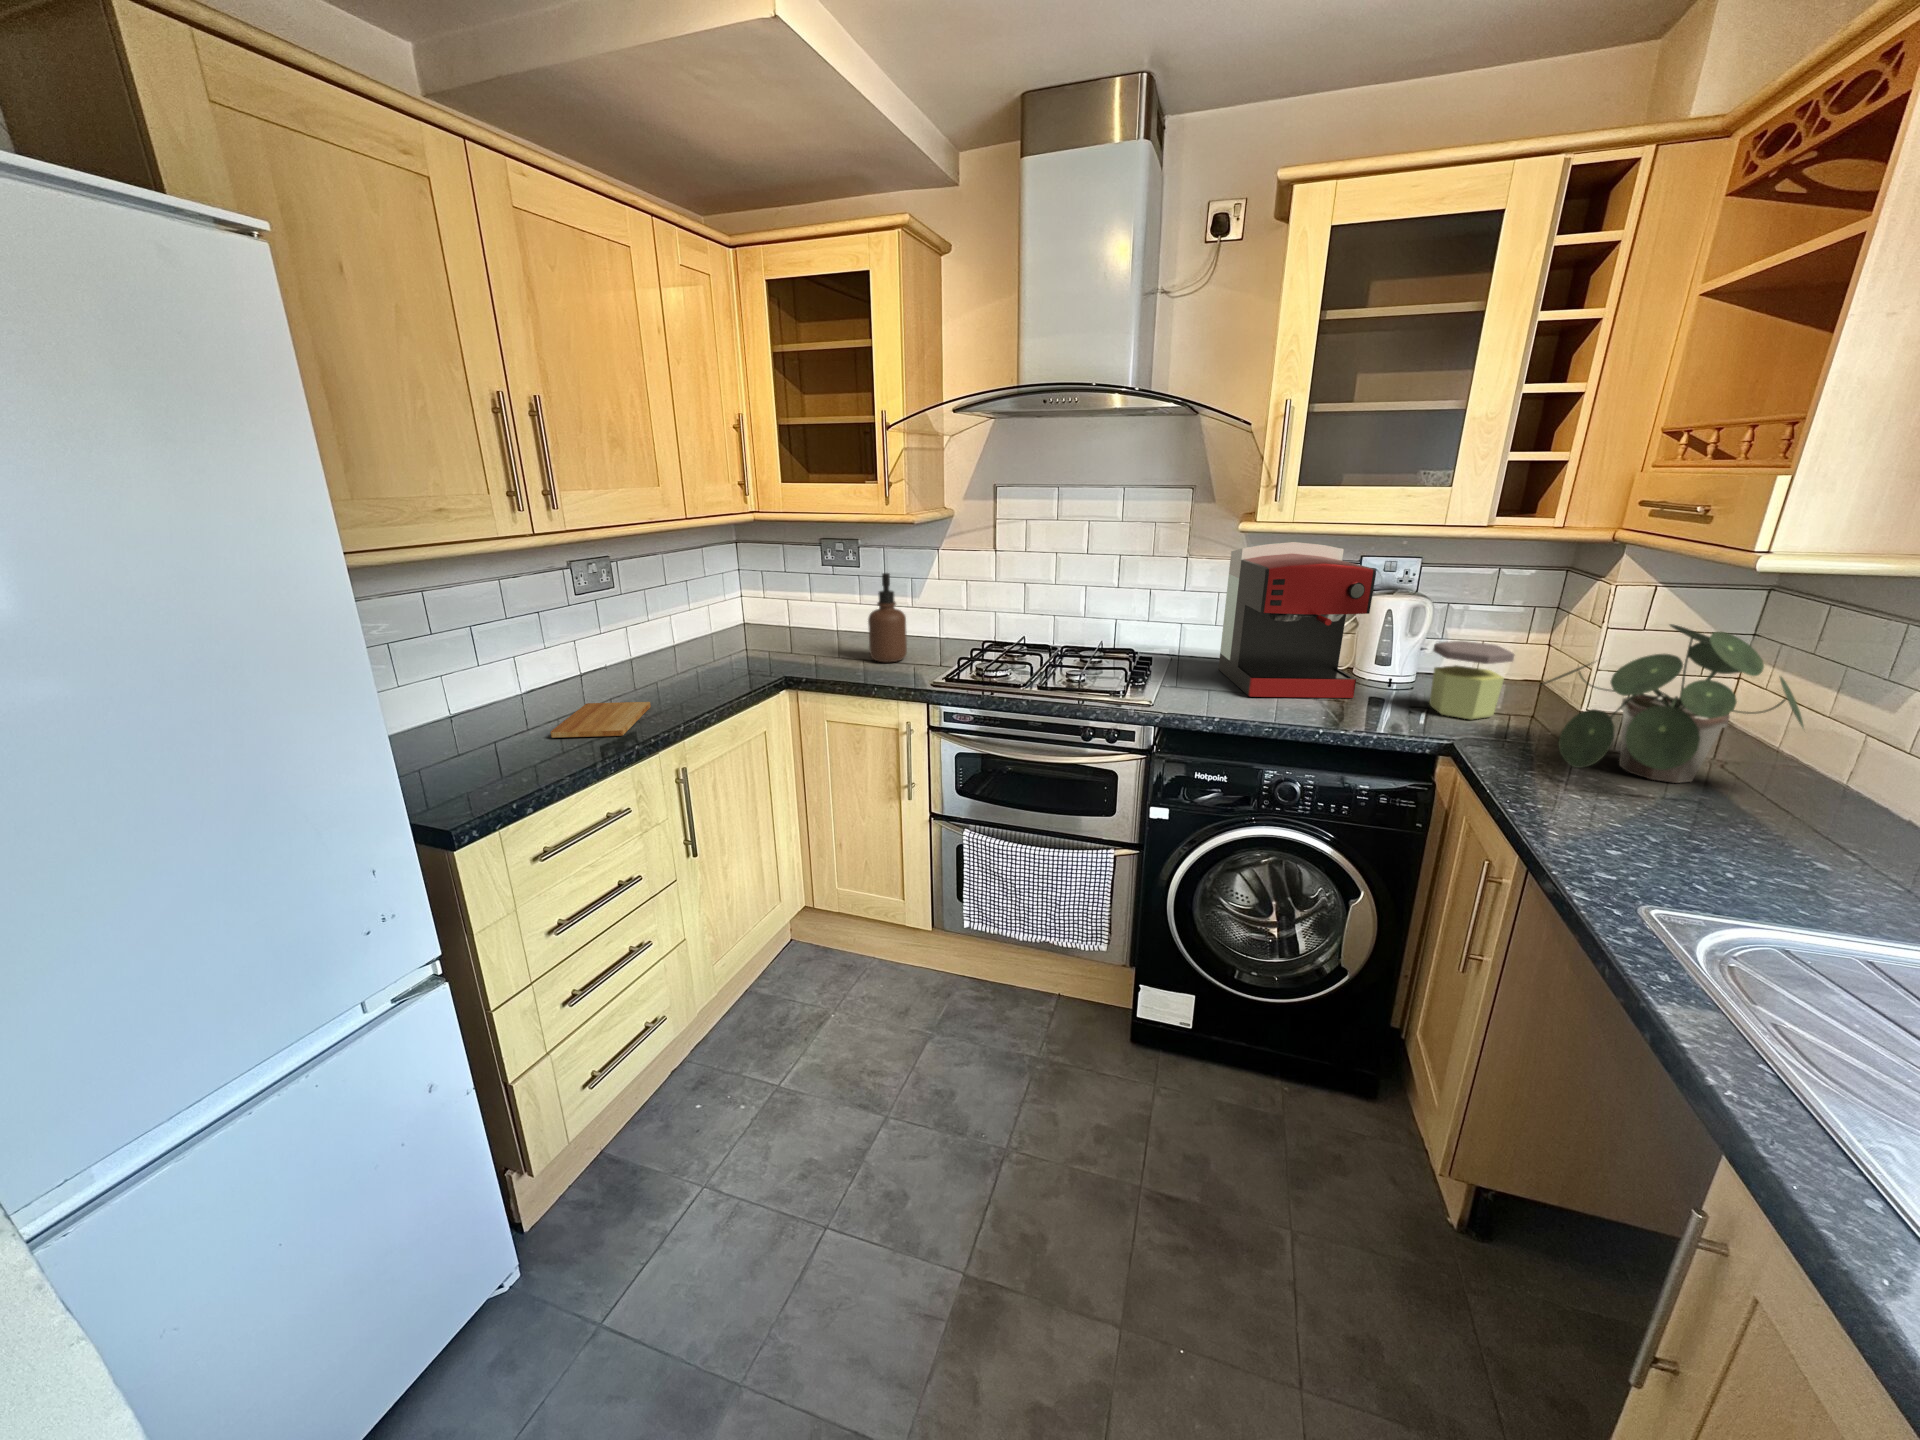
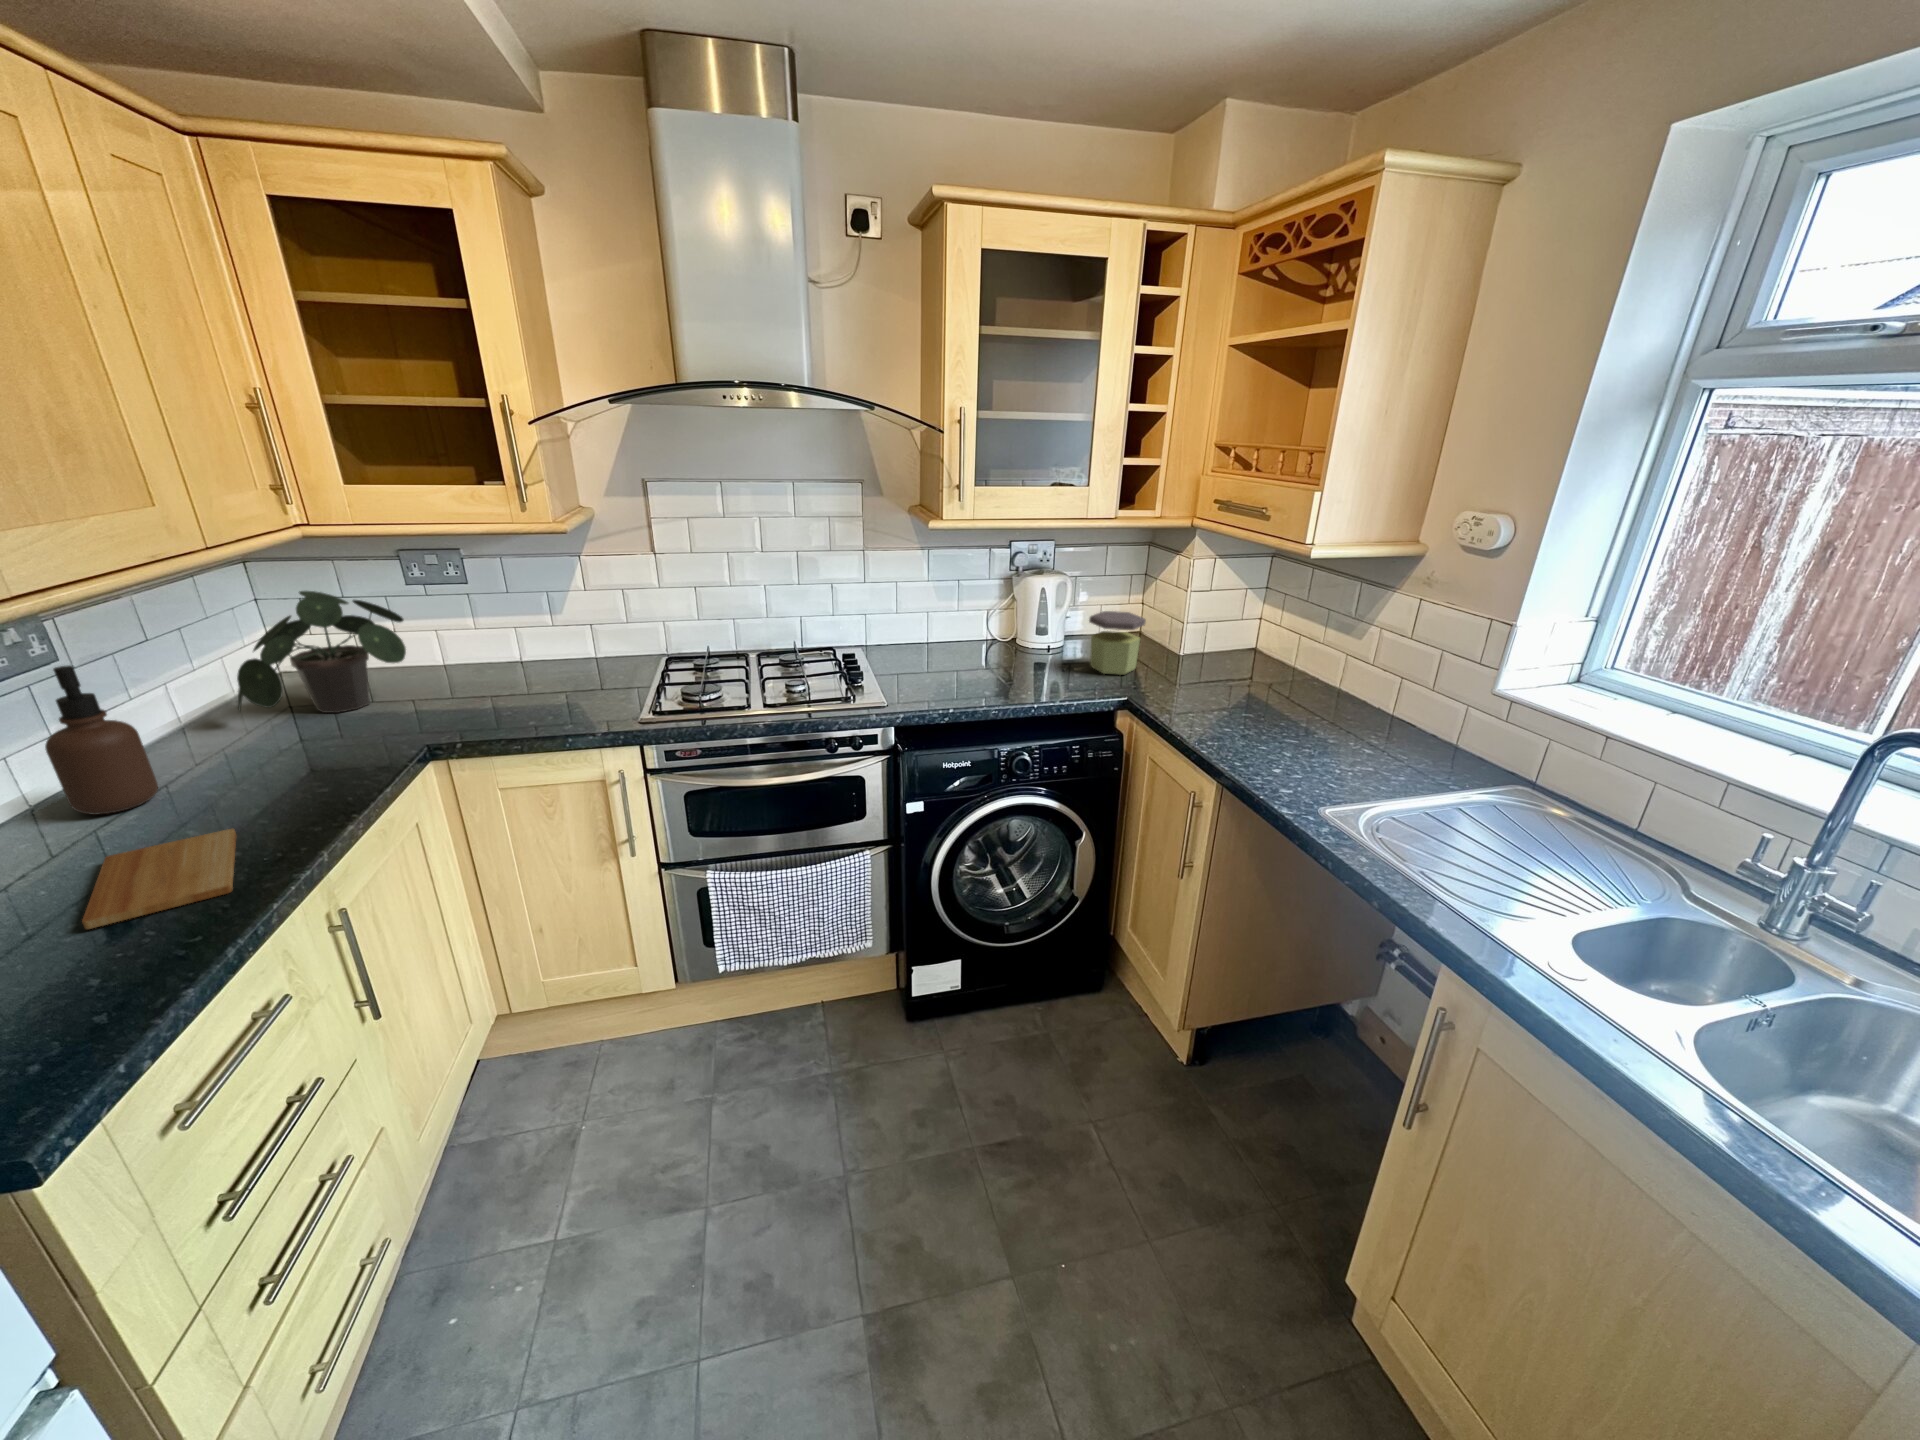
coffee maker: present [1218,542,1376,698] -> none [911,534,1043,681]
soap dispenser: present [868,573,907,662] -> present [45,665,158,815]
potted plant: present [1542,624,1804,783] -> present [237,591,406,713]

